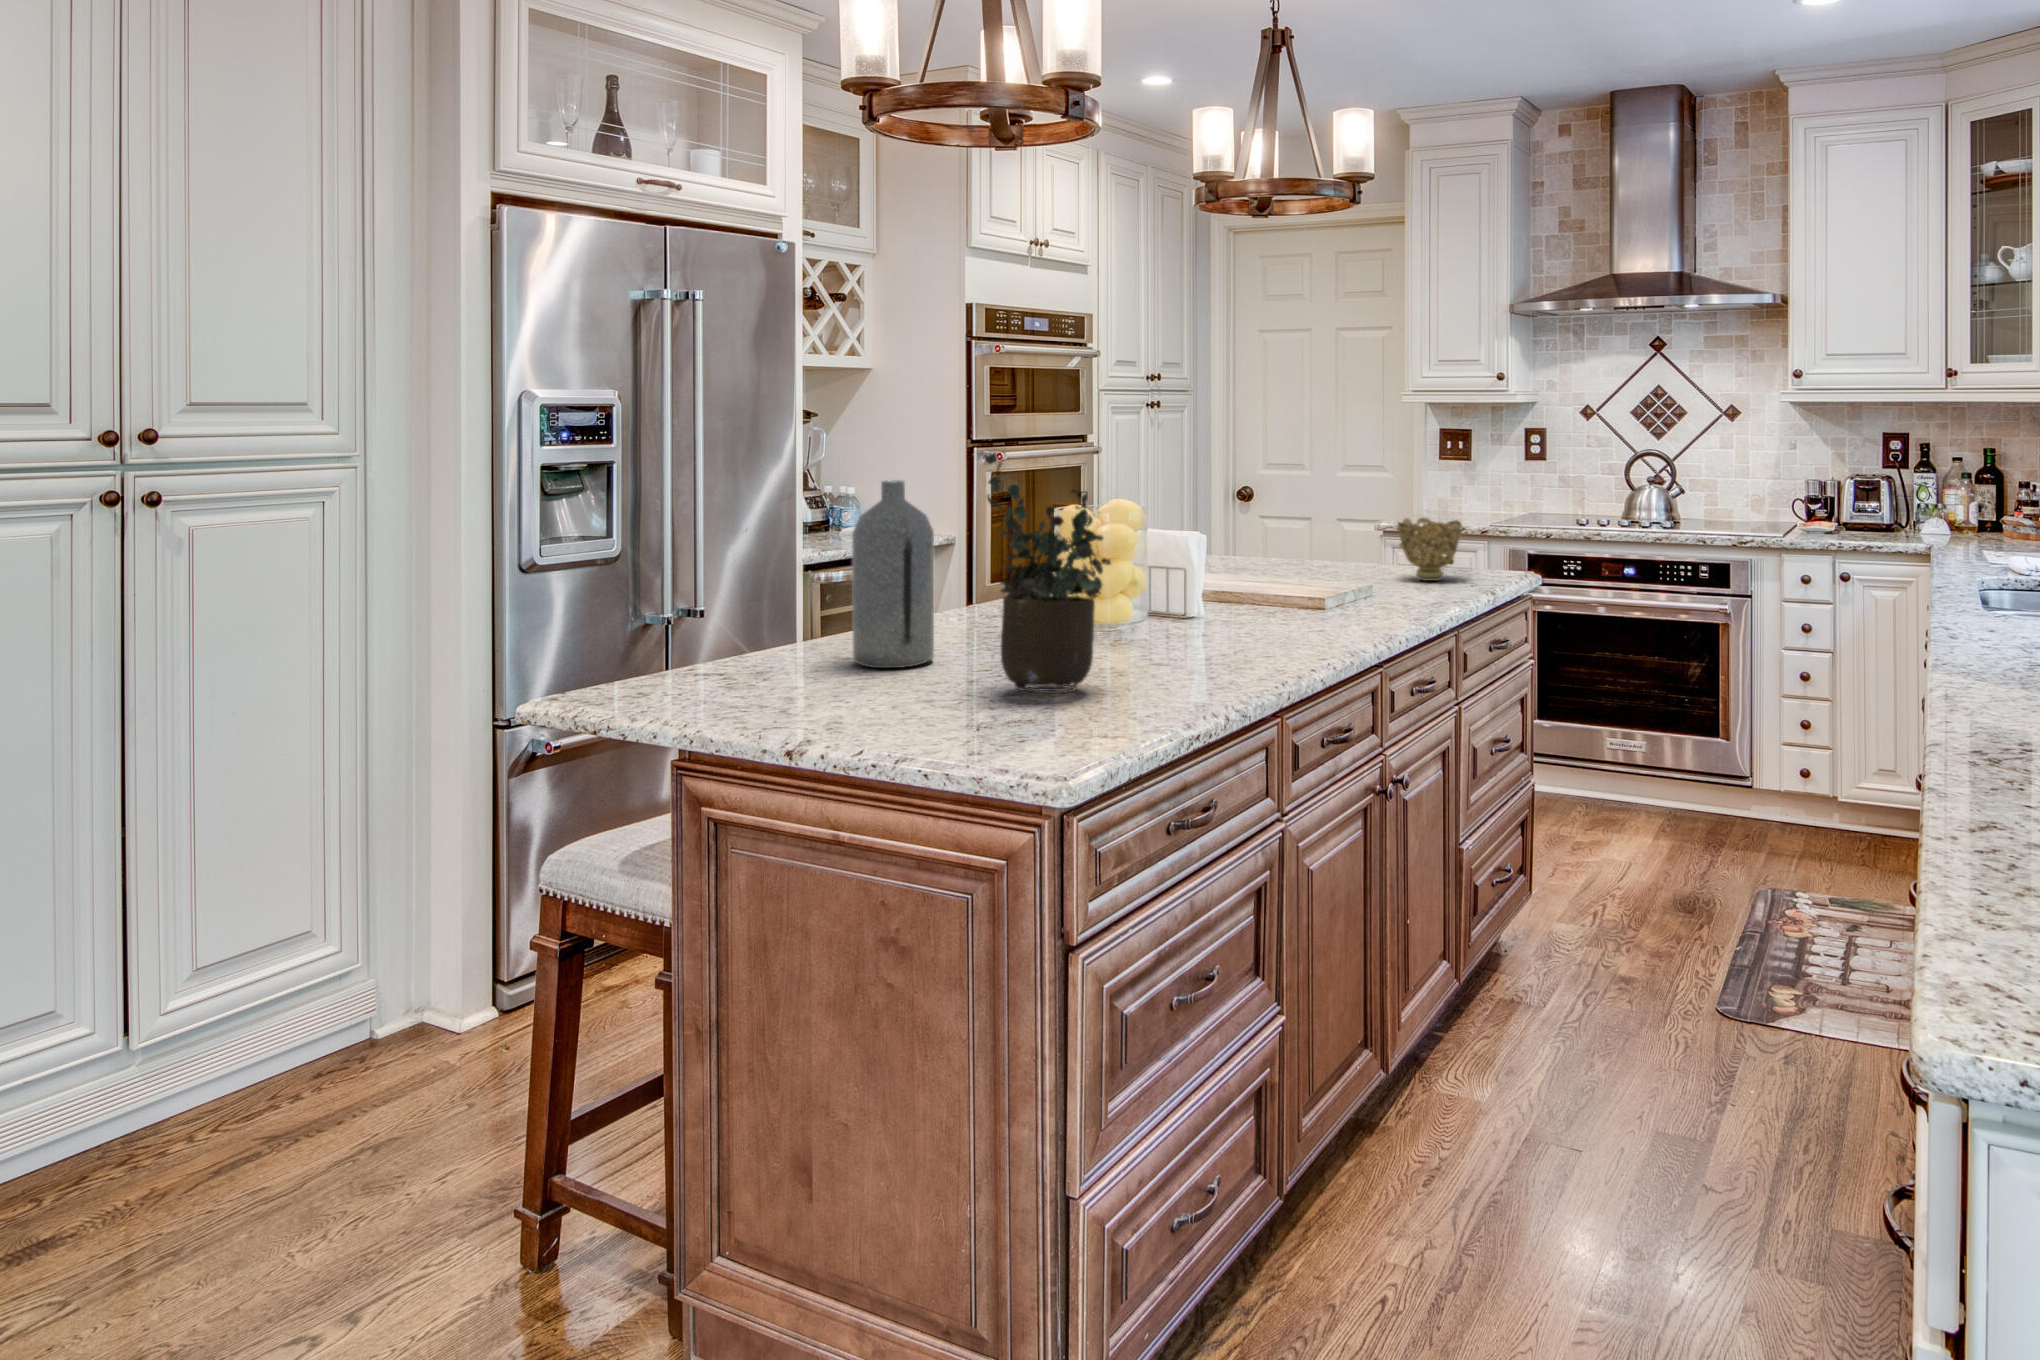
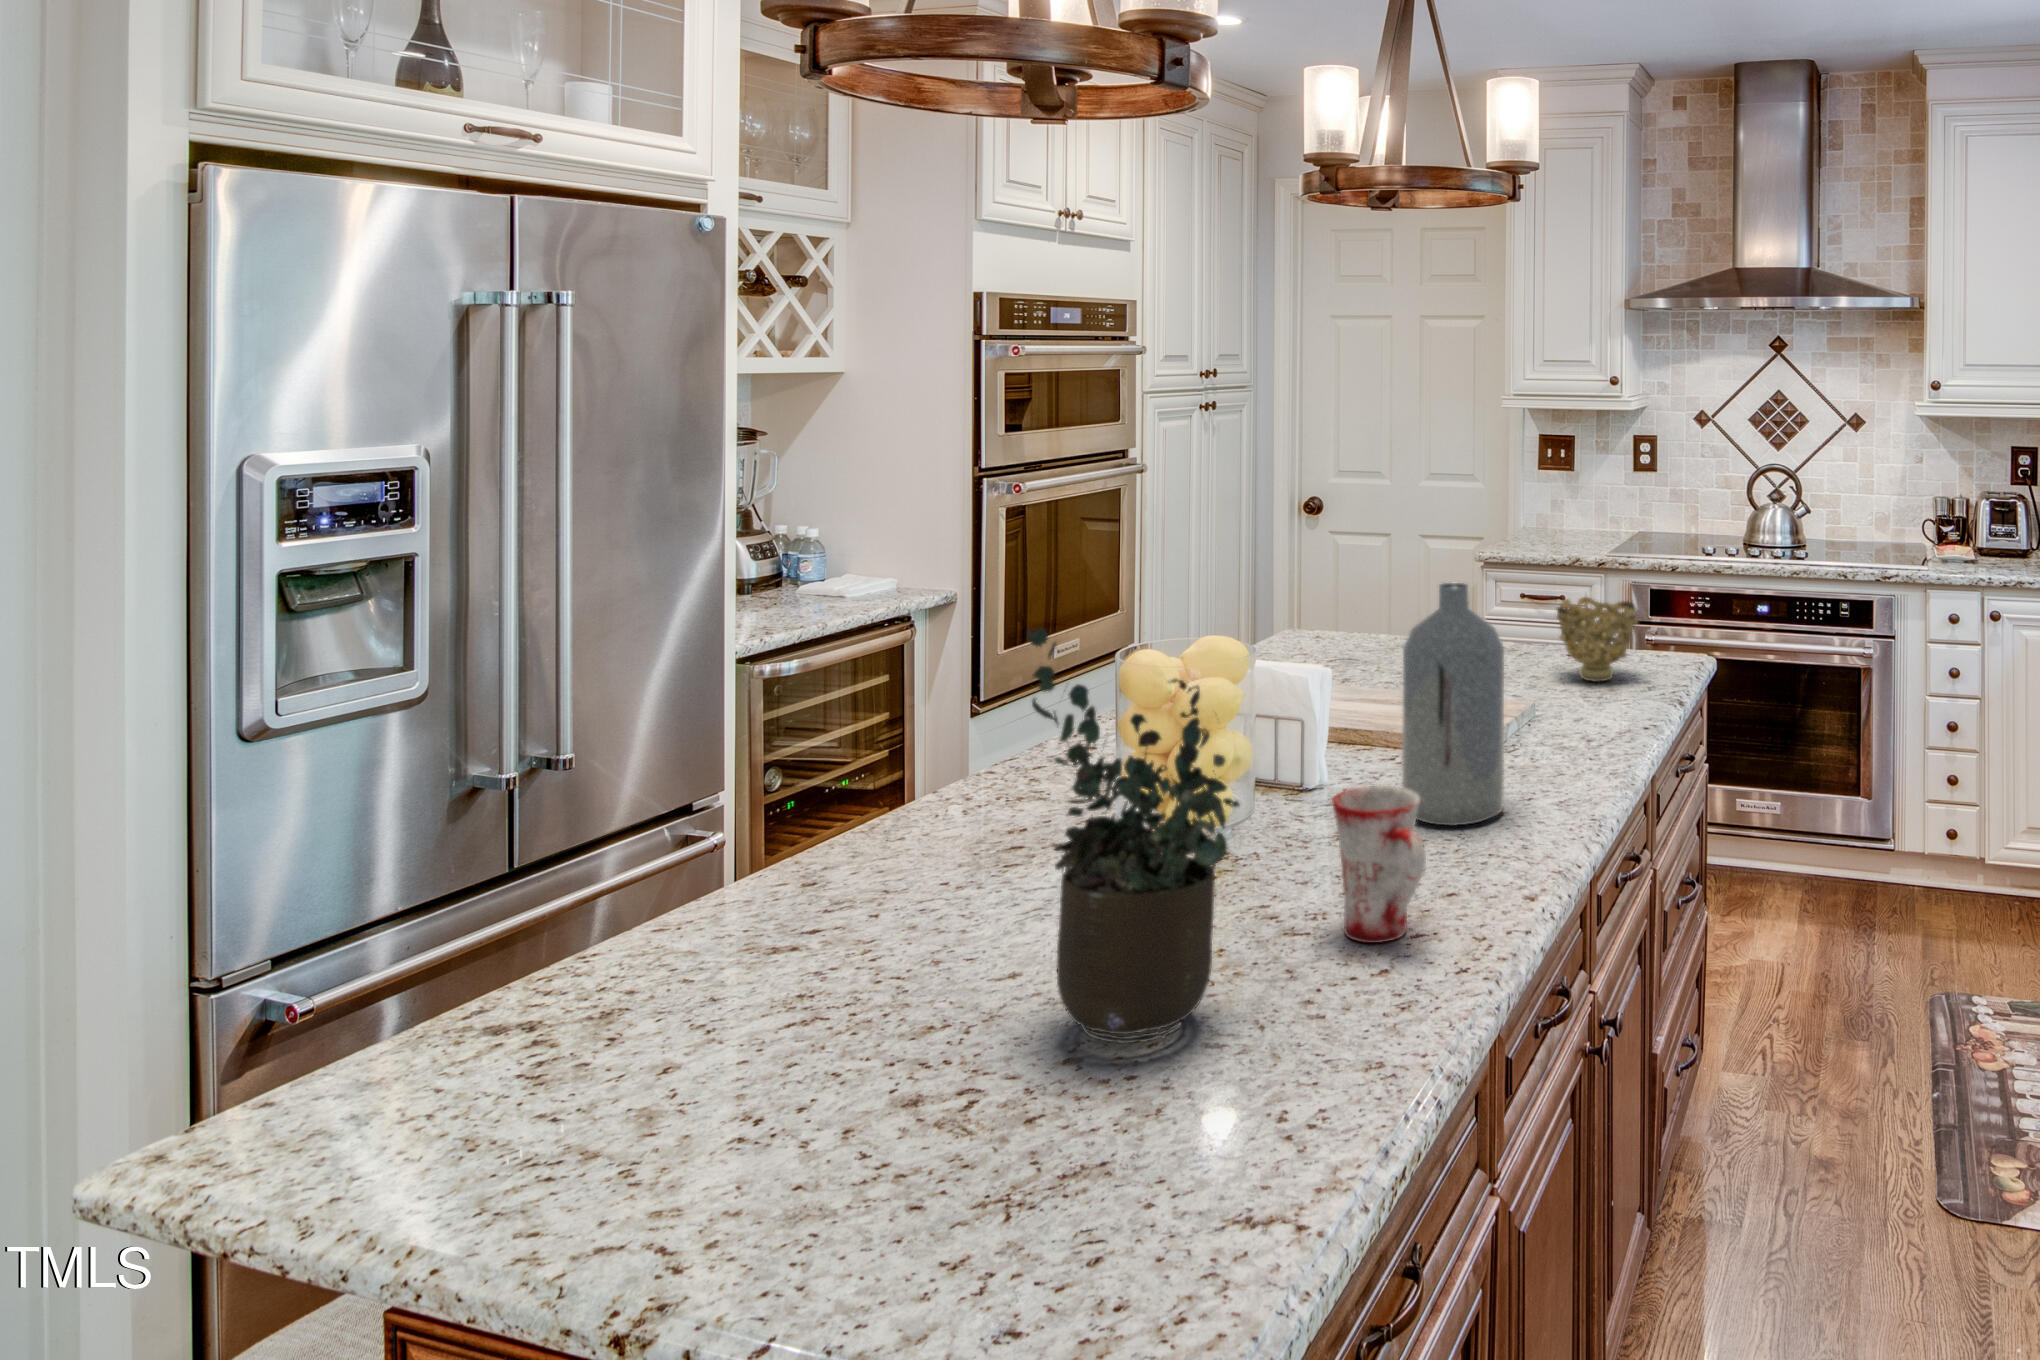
bottle: present [852,480,934,668] -> present [1402,583,1504,826]
mug: none [1178,577,1236,673] -> present [1332,785,1426,943]

